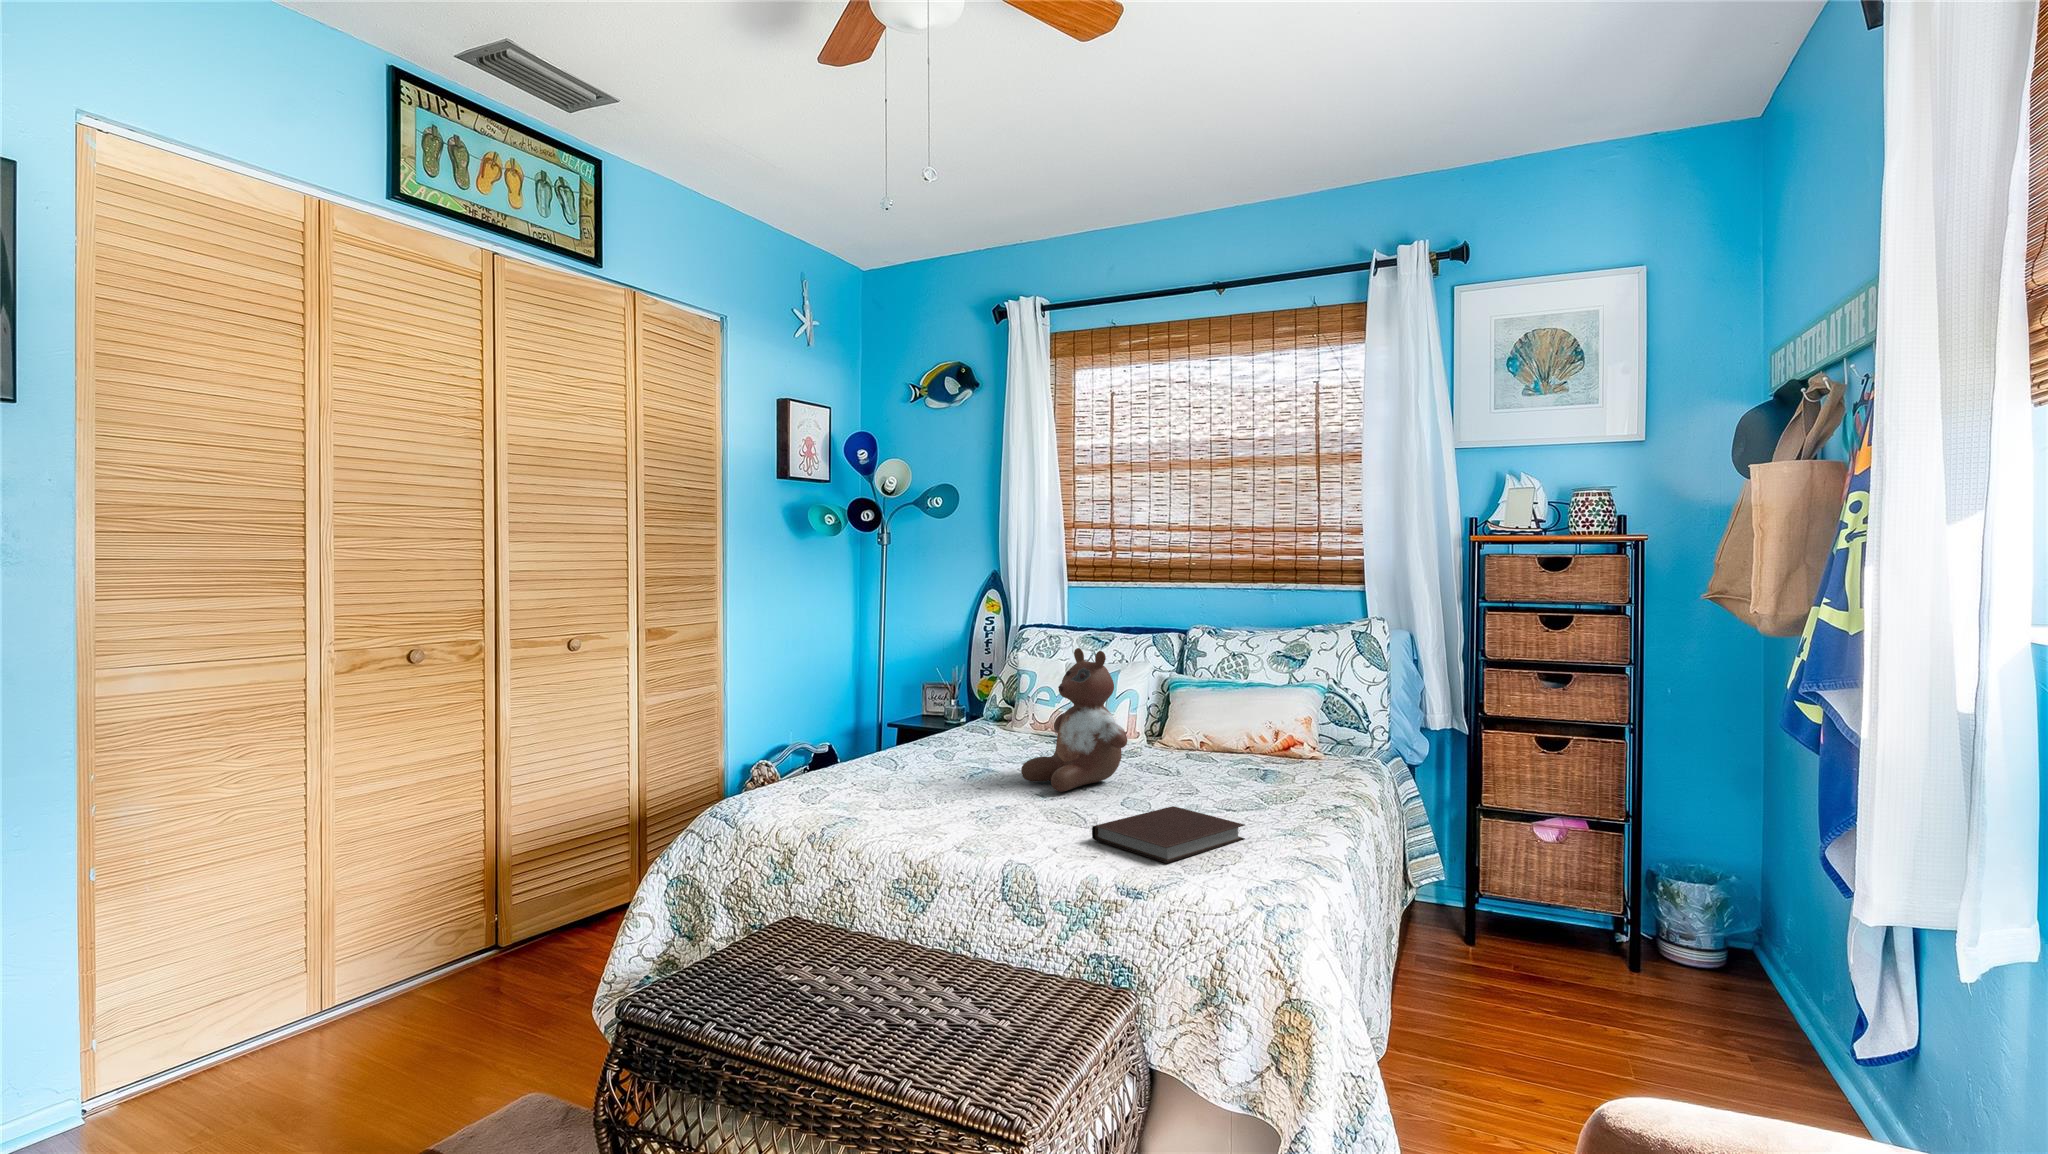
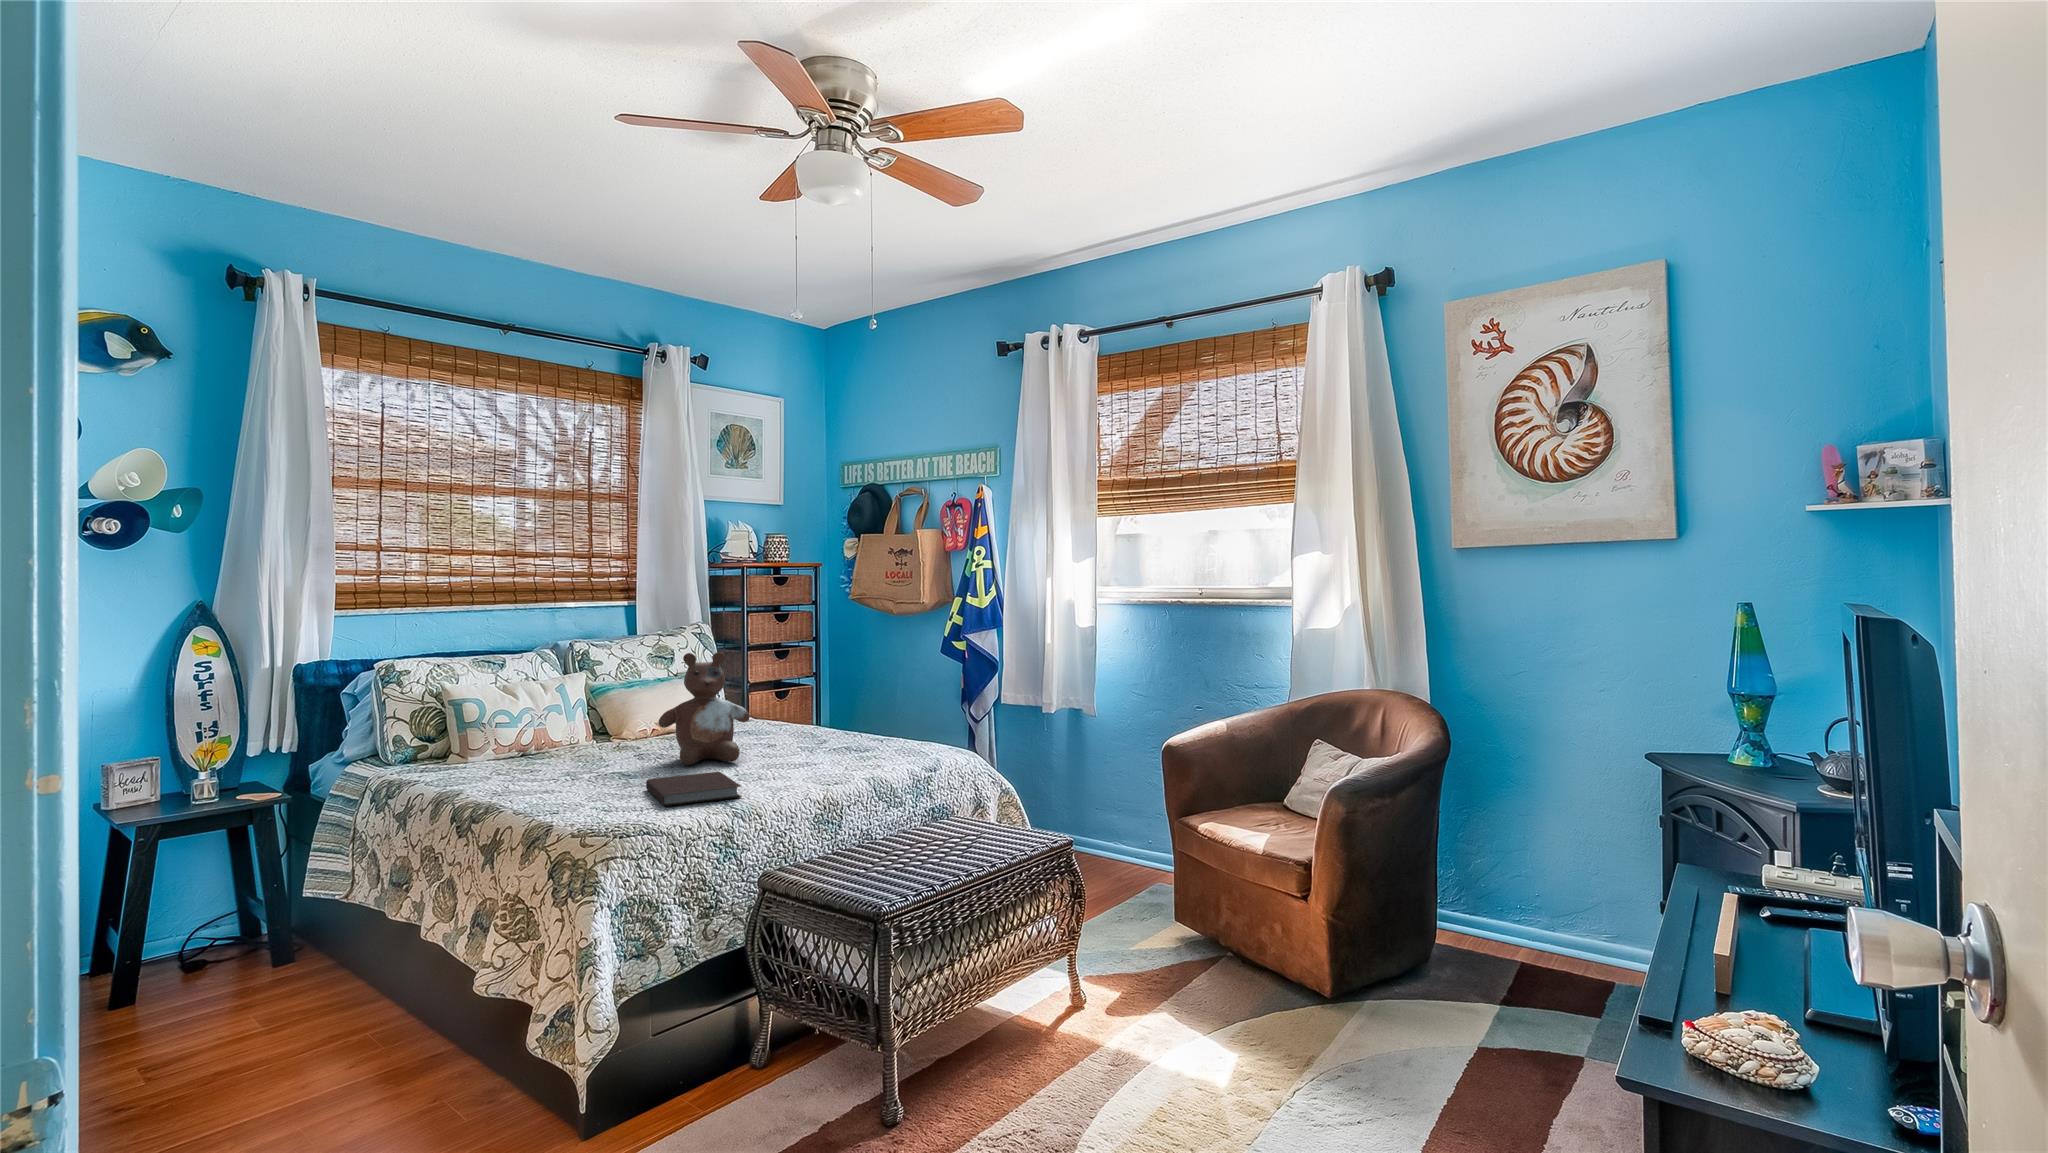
notebook: present [1092,806,1245,863] -> present [646,772,741,806]

